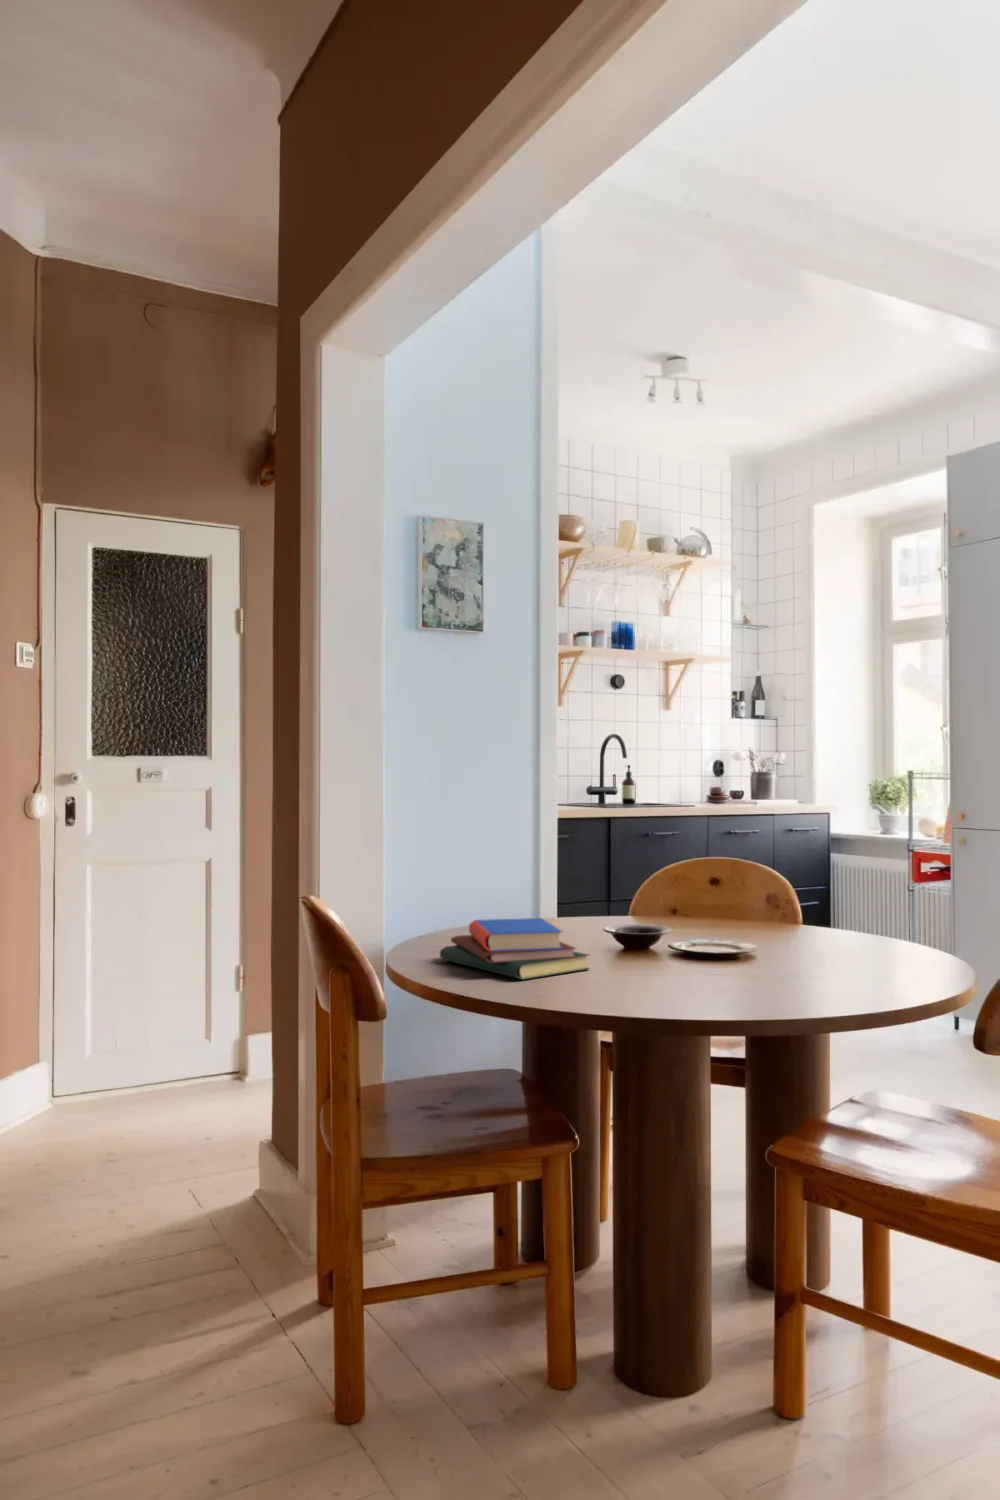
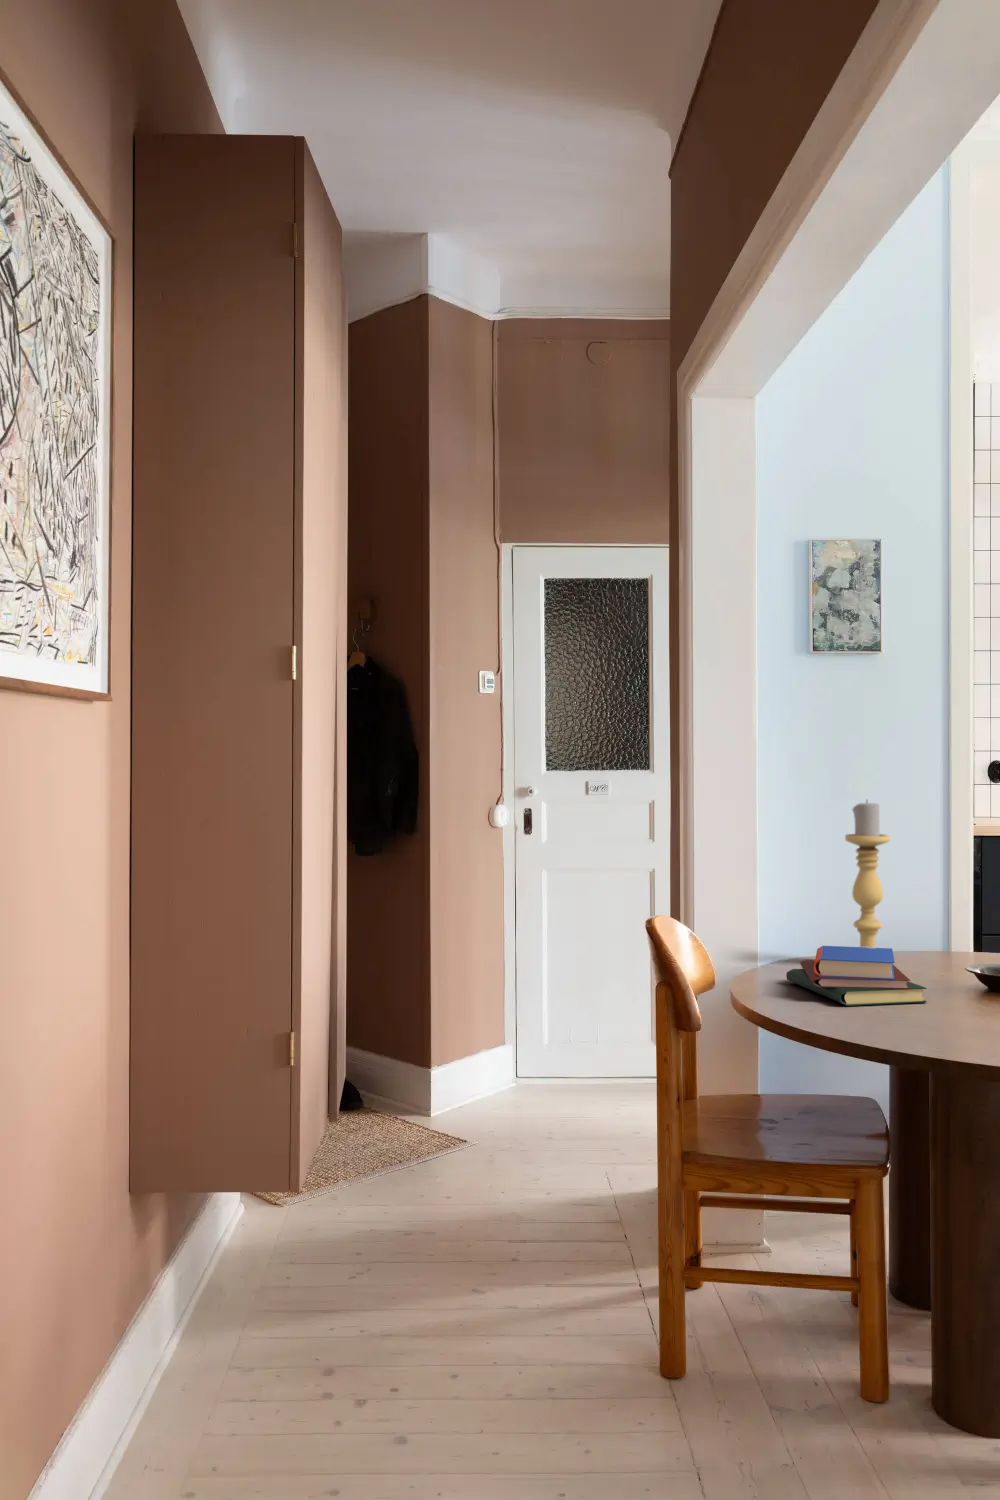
candle holder: none [474,772,520,941] -> present [845,802,890,948]

